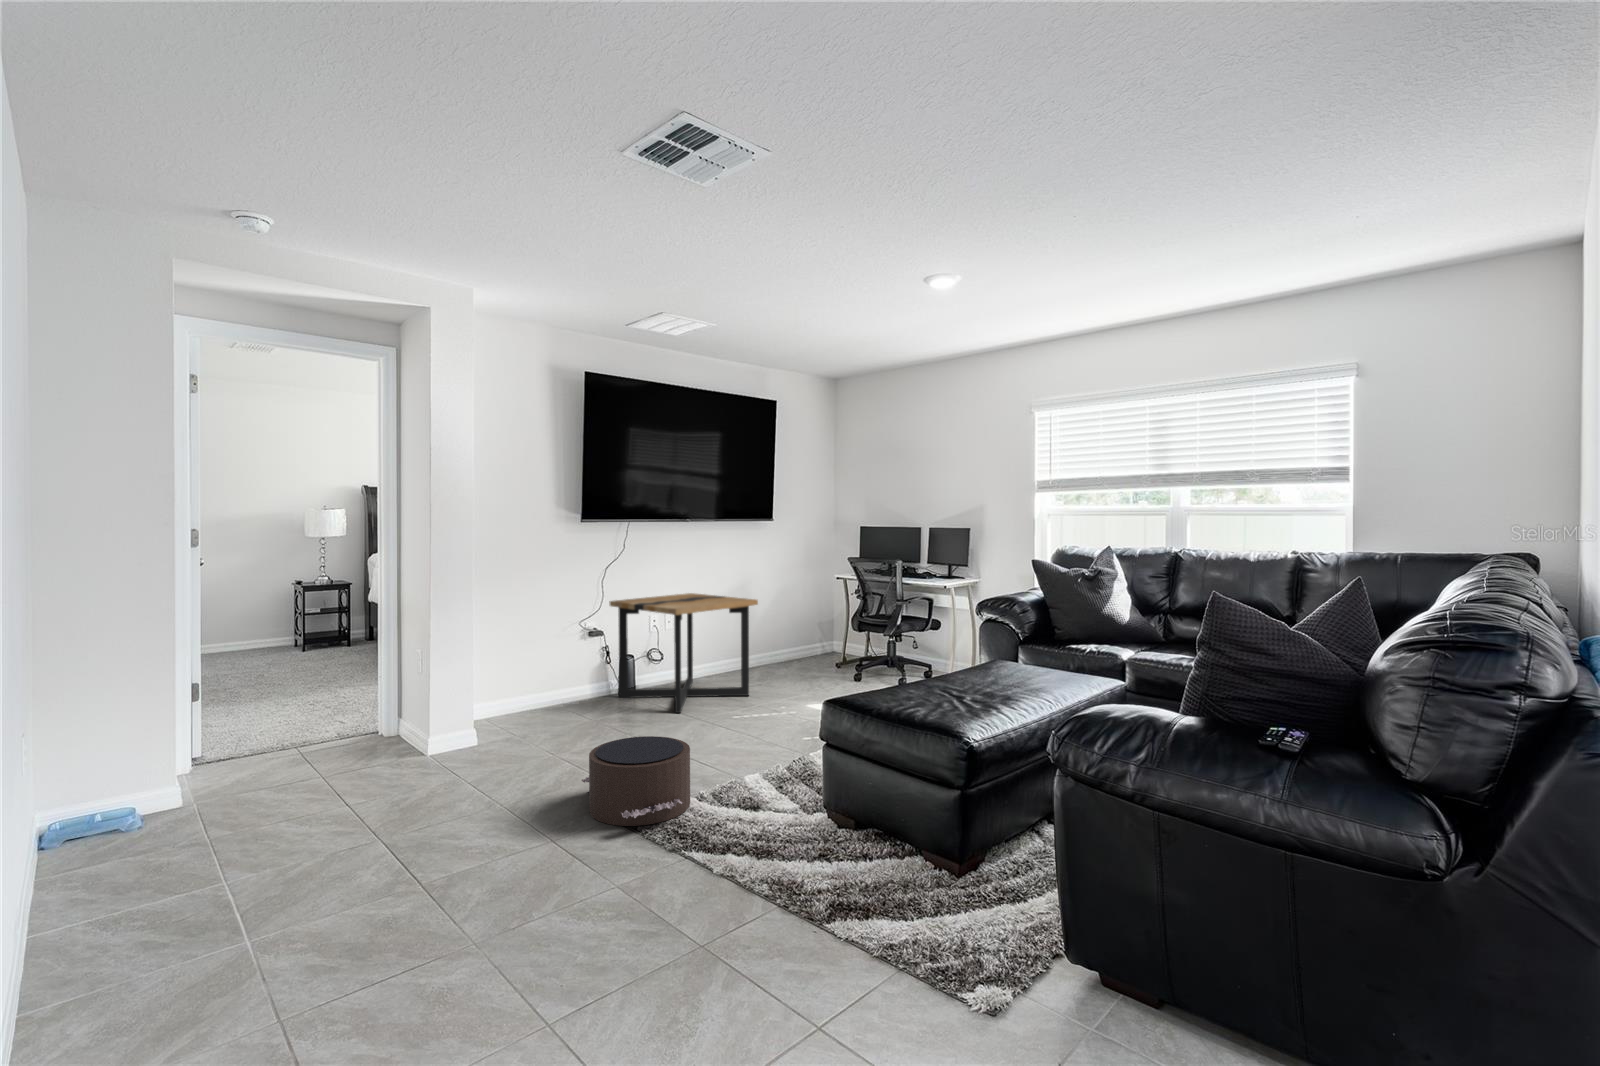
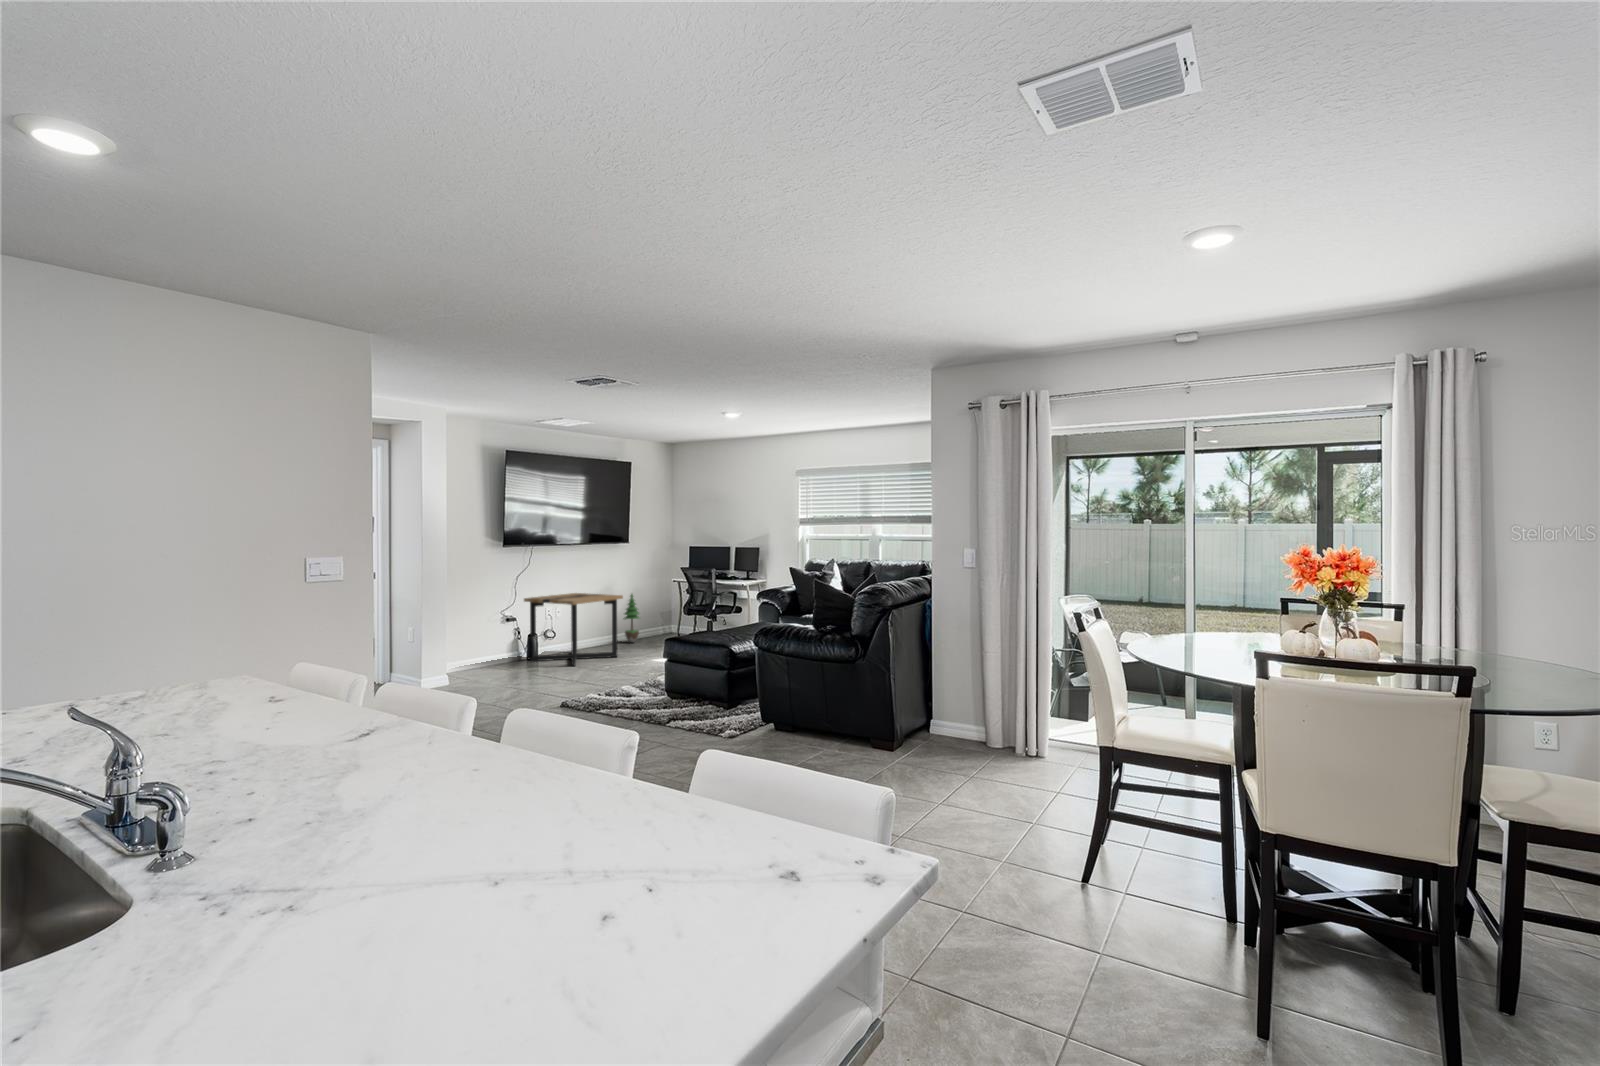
potted tree: none [762,593,788,667] -> present [623,594,639,642]
pouf: present [582,736,690,826] -> none [534,666,596,705]

